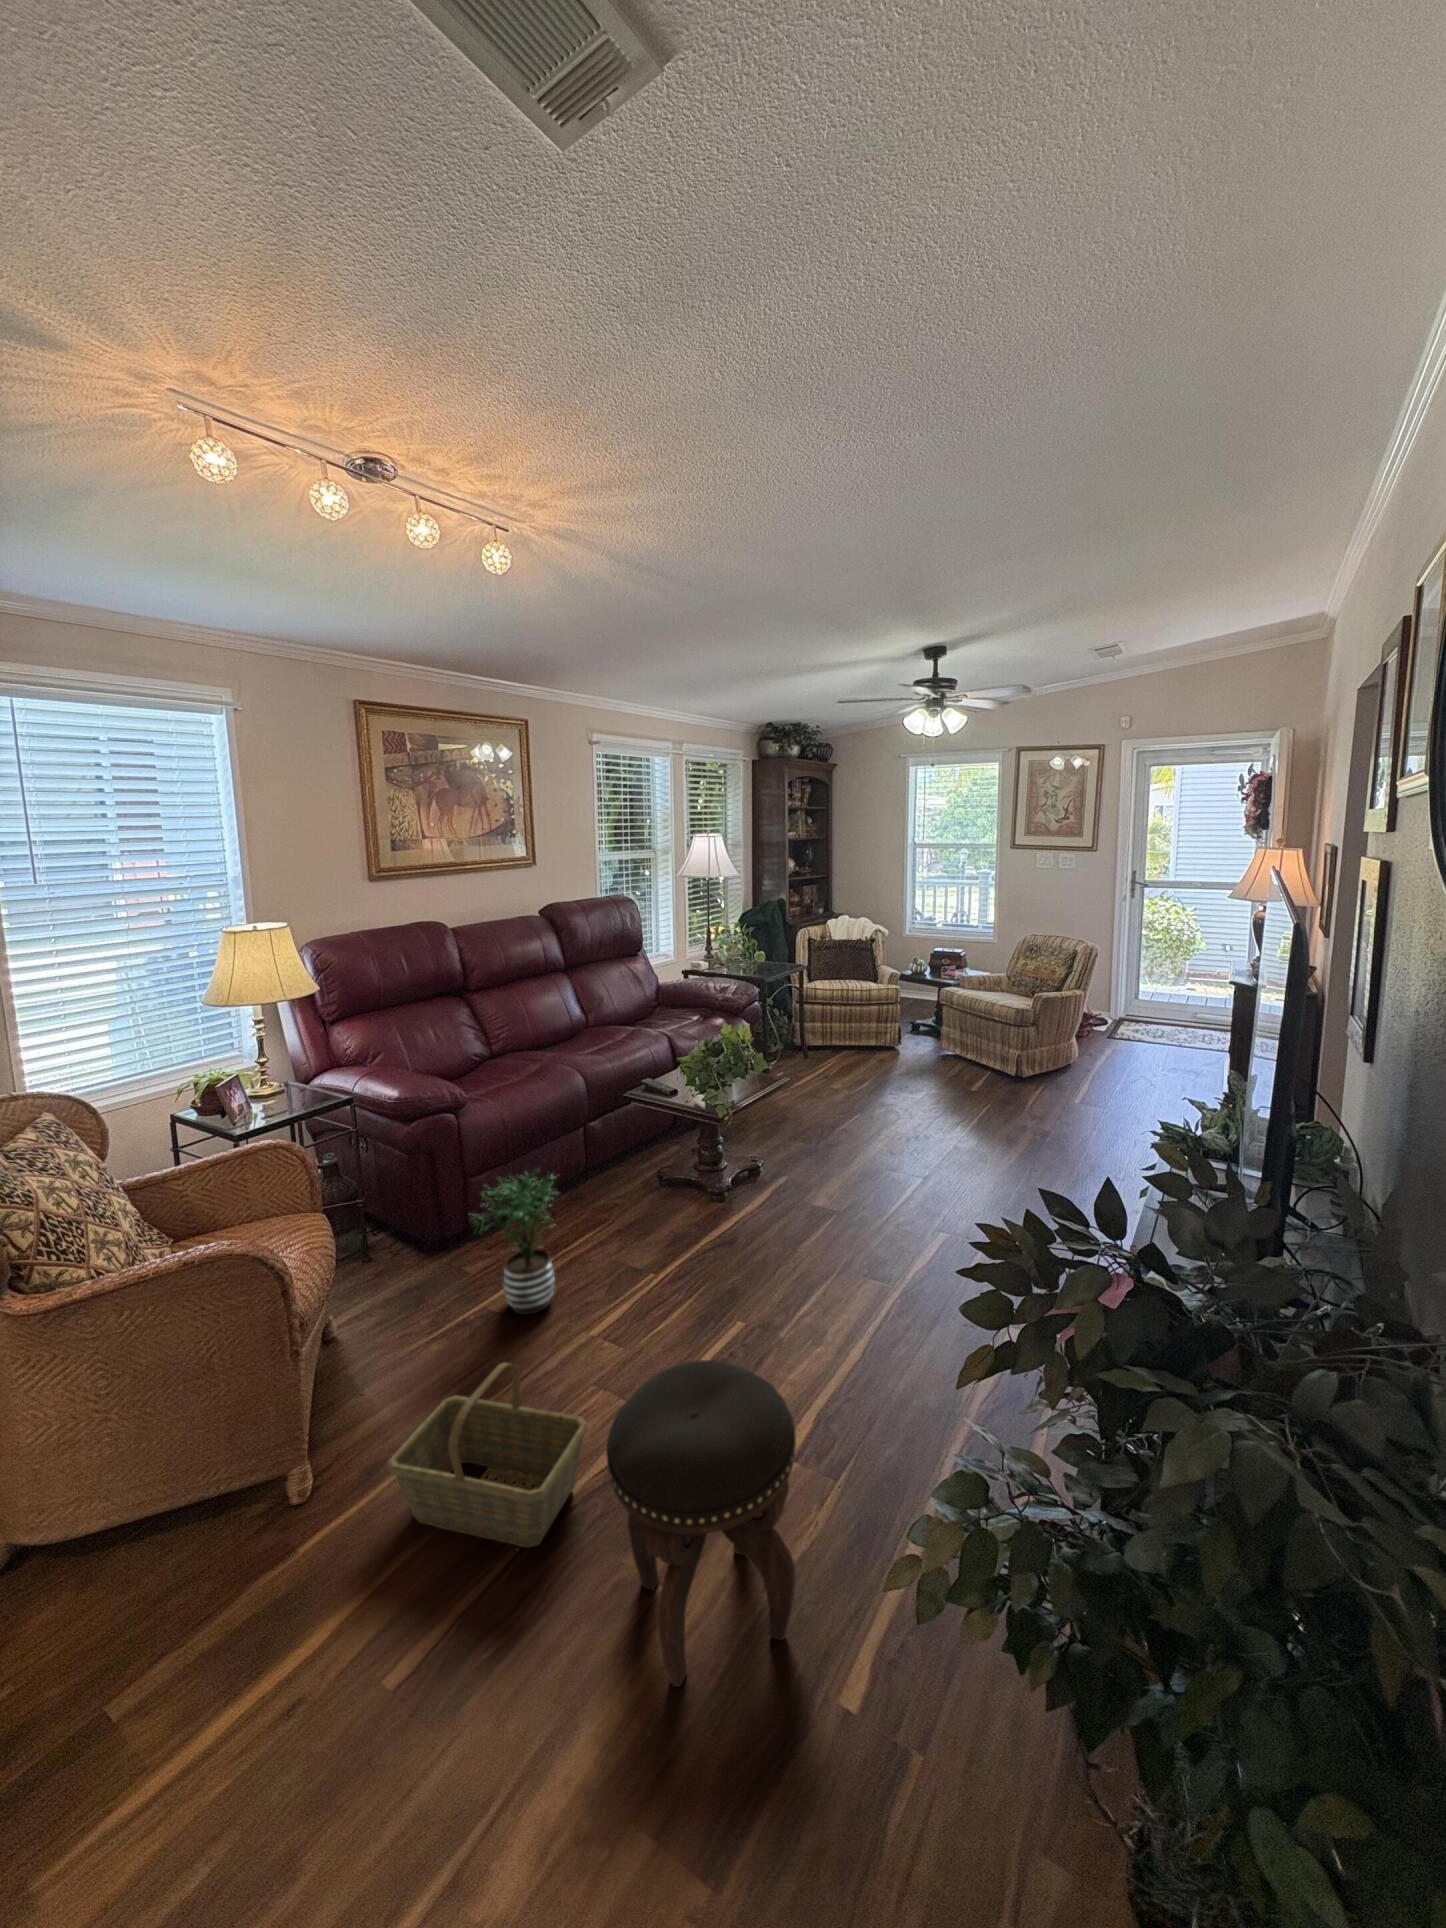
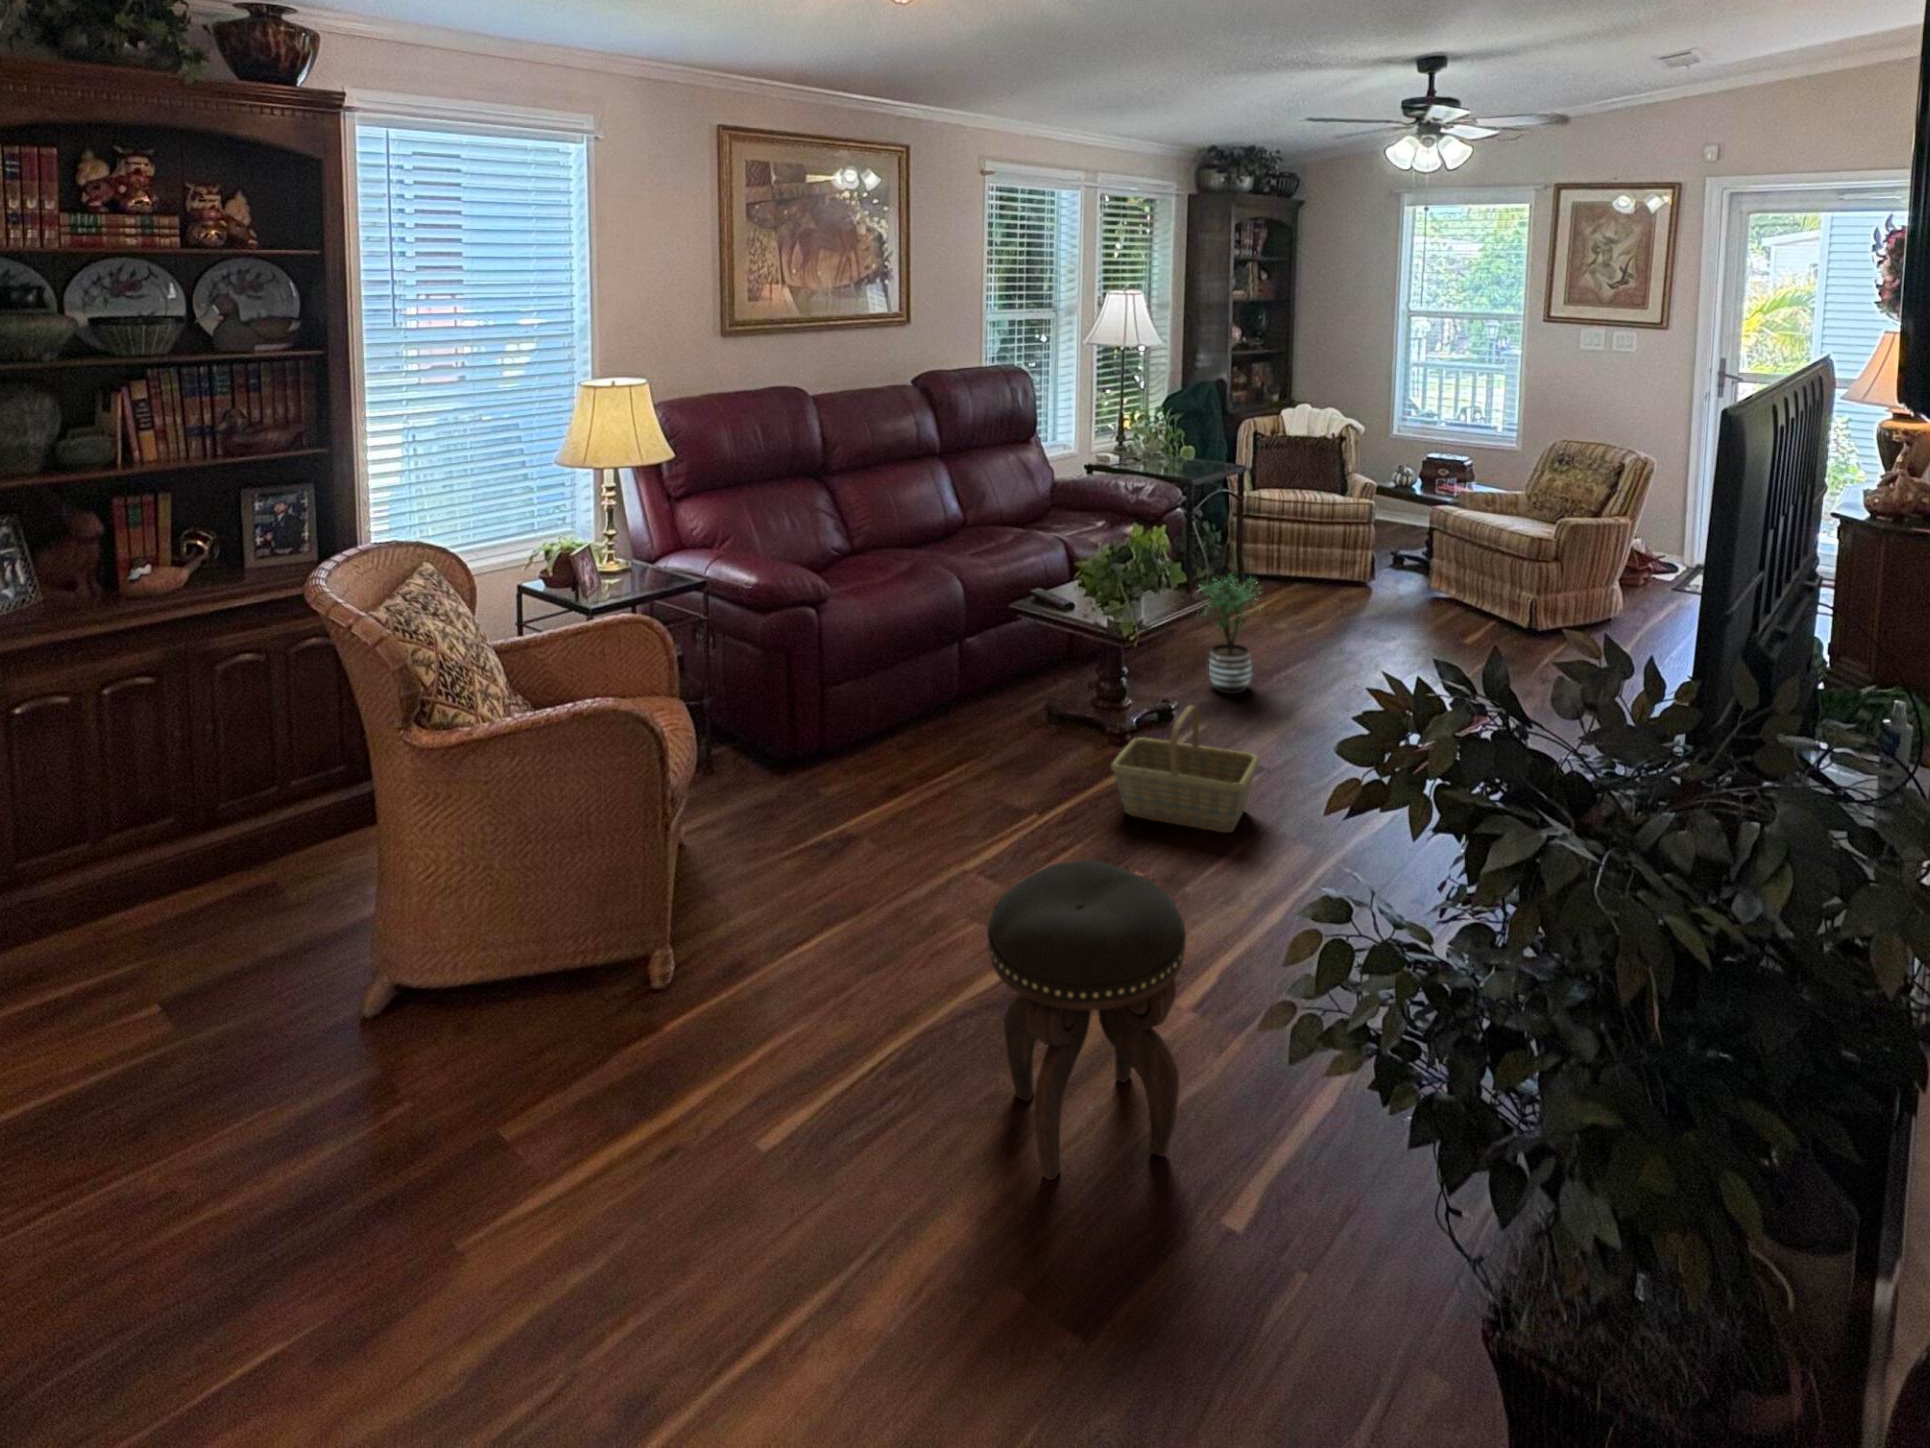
potted plant: present [471,1170,558,1315] -> present [1197,575,1261,694]
basket: present [388,1363,588,1547] -> present [1111,706,1259,832]

